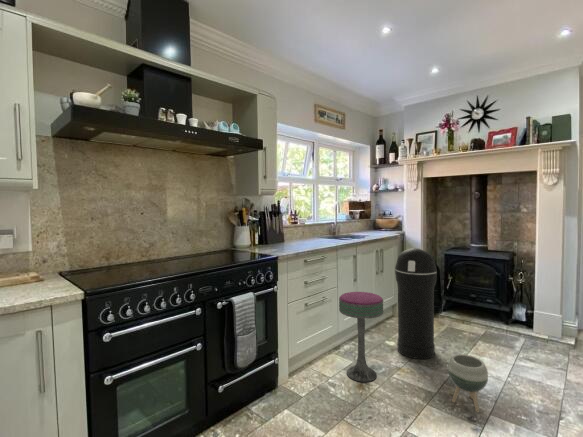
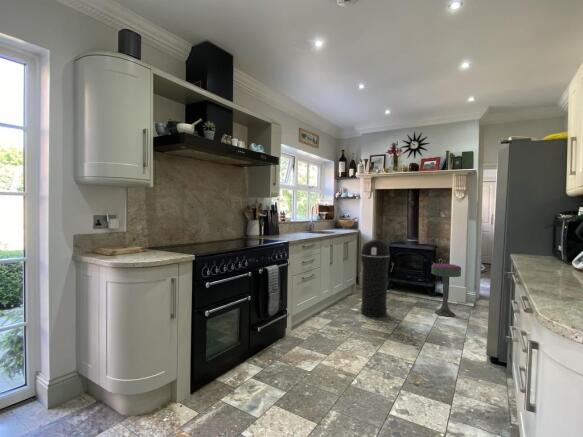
bar stool: present [339,292,383,382] -> present [431,264,461,316]
planter: present [448,354,488,412] -> none [400,307,425,341]

